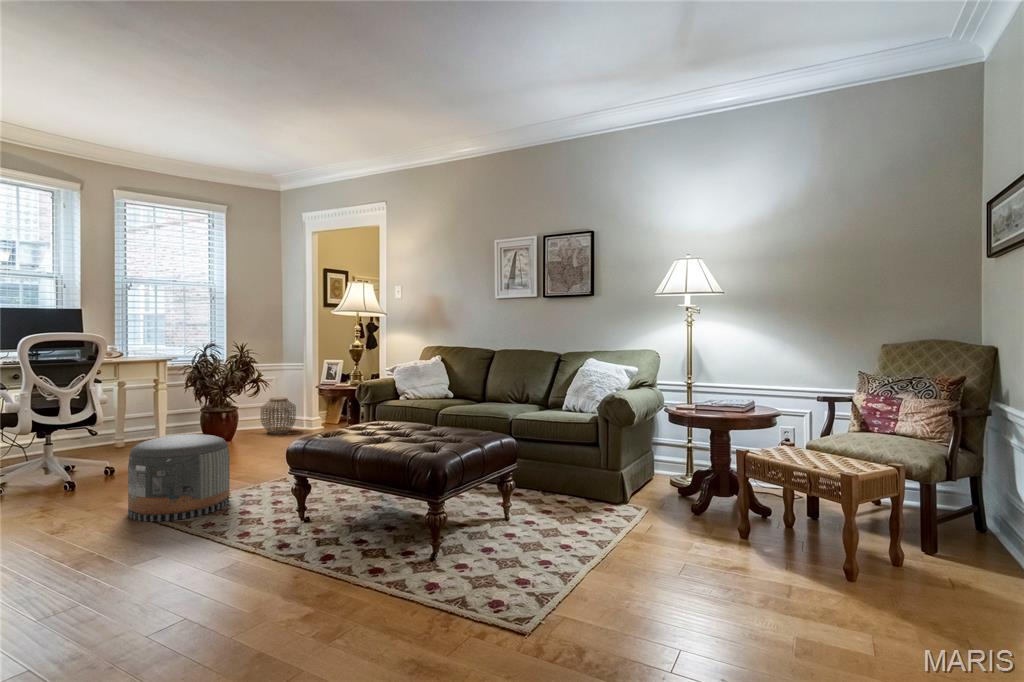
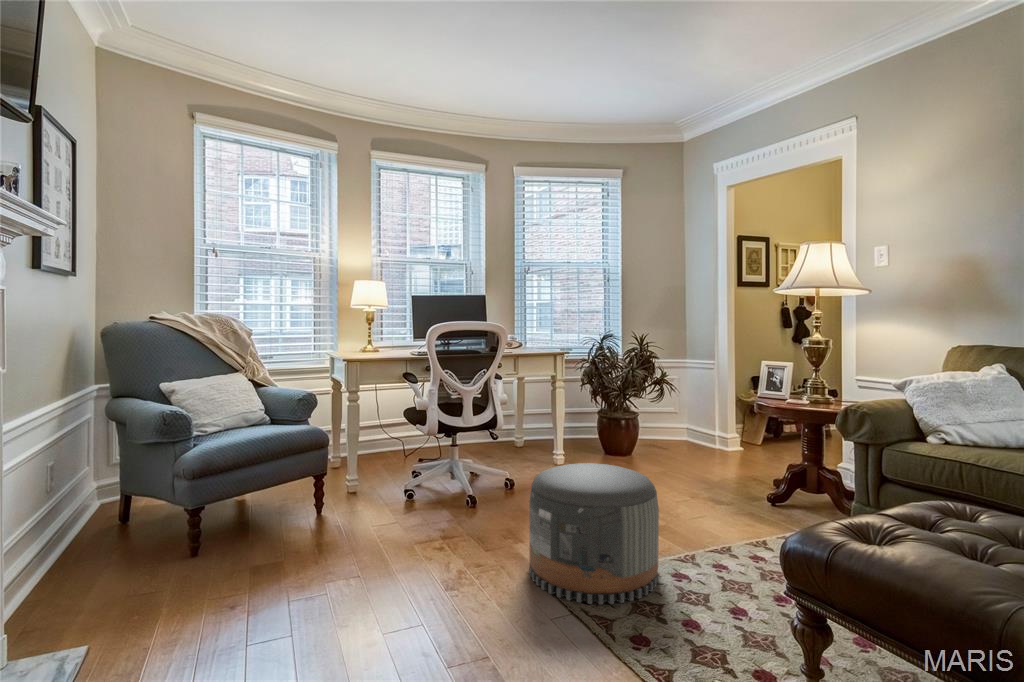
woven basket: present [261,397,296,433] -> none [662,403,705,450]

